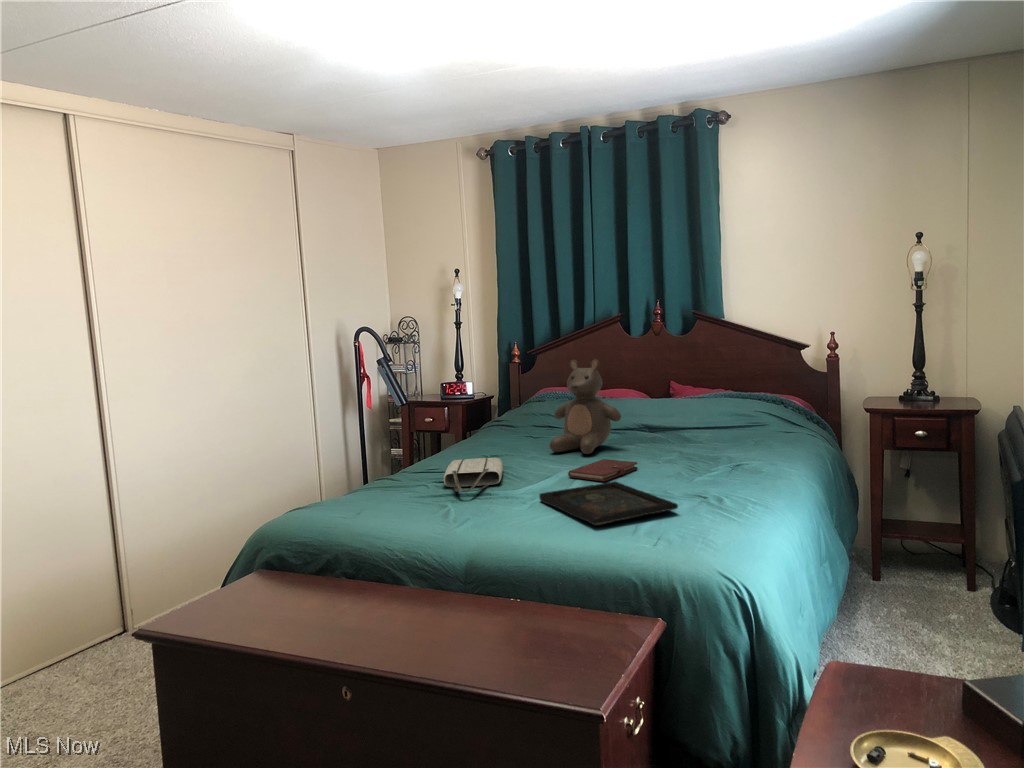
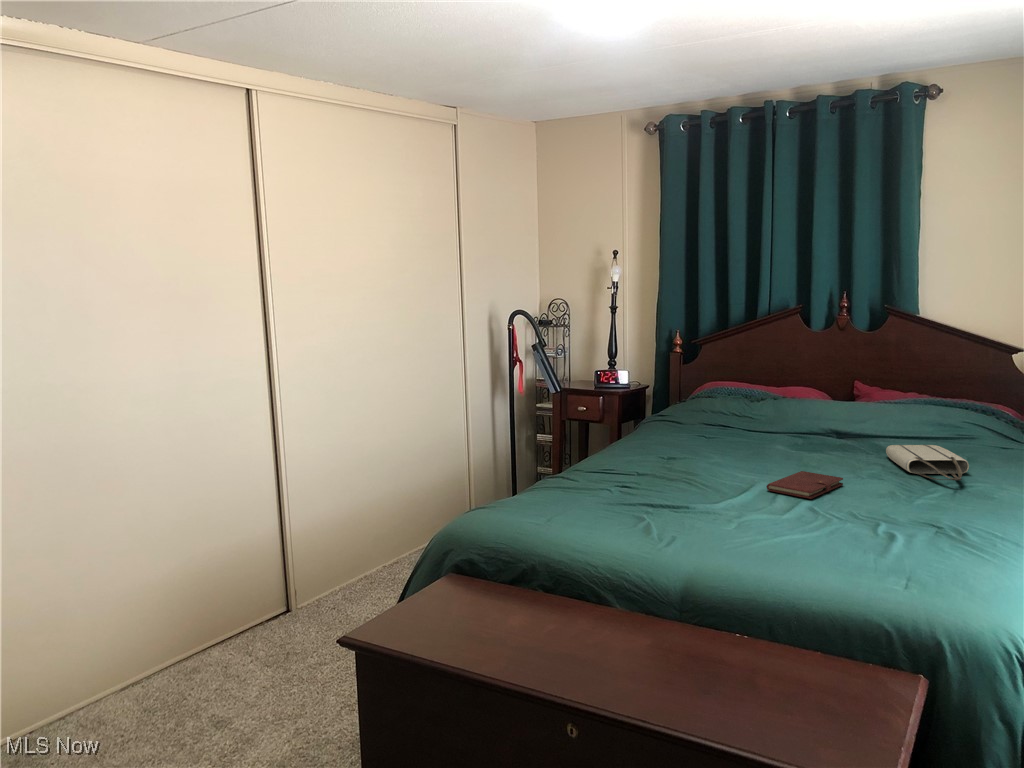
teddy bear: present [550,360,621,454] -> none [734,359,815,463]
tote bag: present [444,458,503,492] -> present [886,445,969,480]
tray: present [539,482,678,525] -> none [746,501,917,556]

